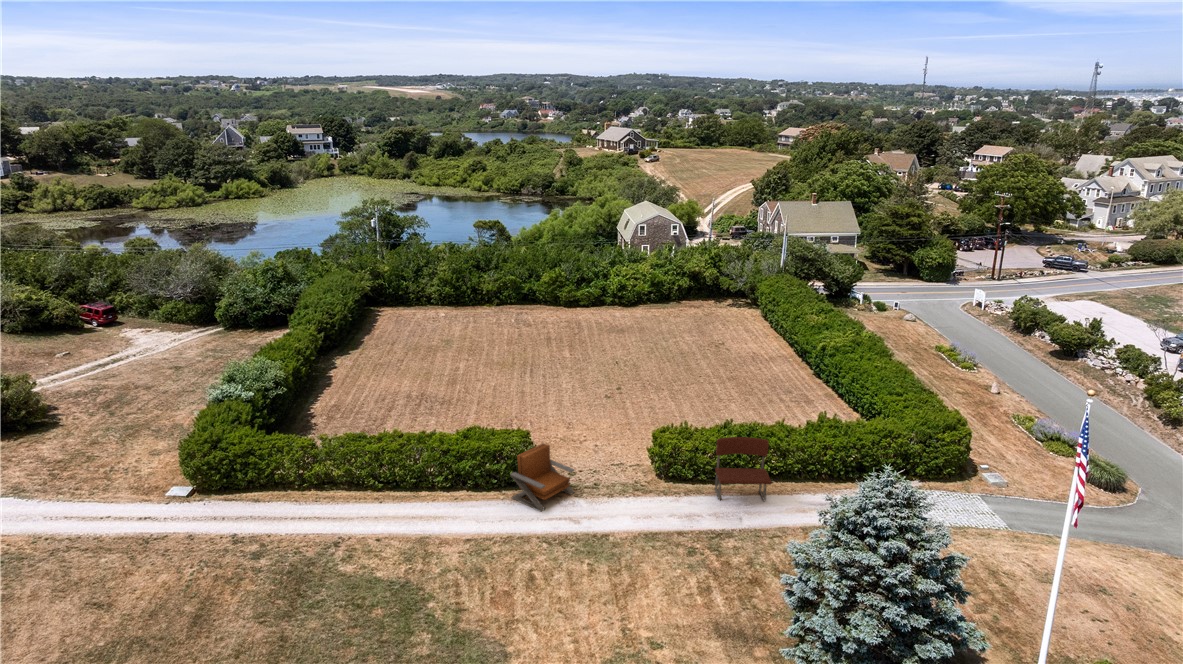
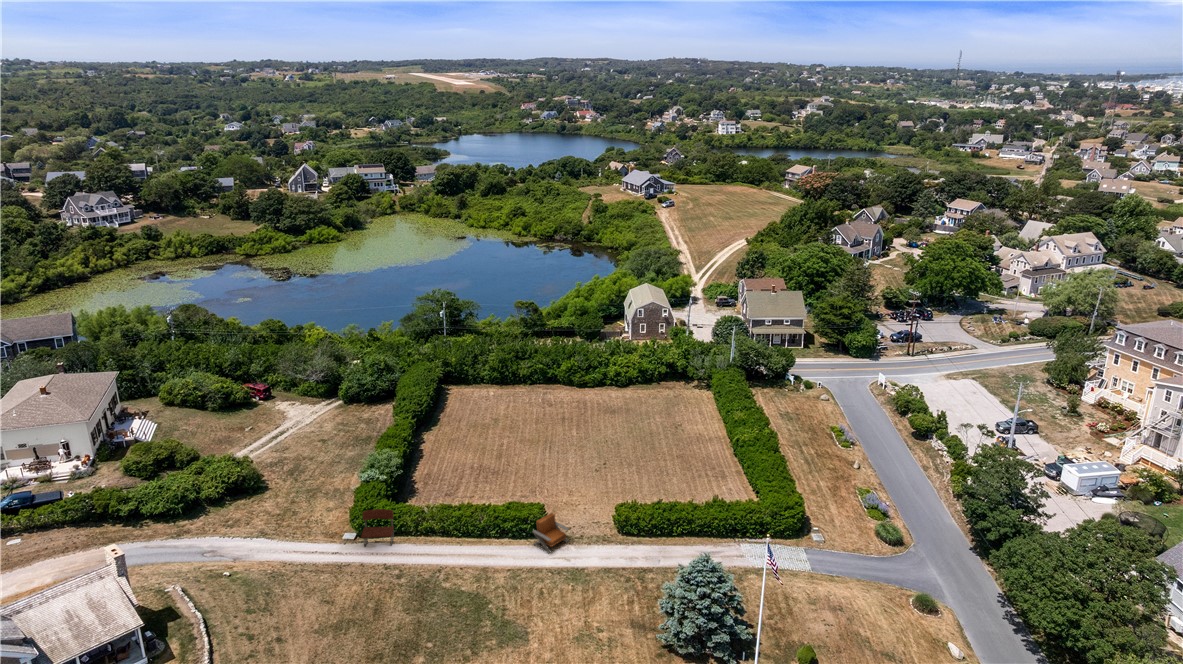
bench: present [715,437,772,501] -> present [361,509,394,546]

